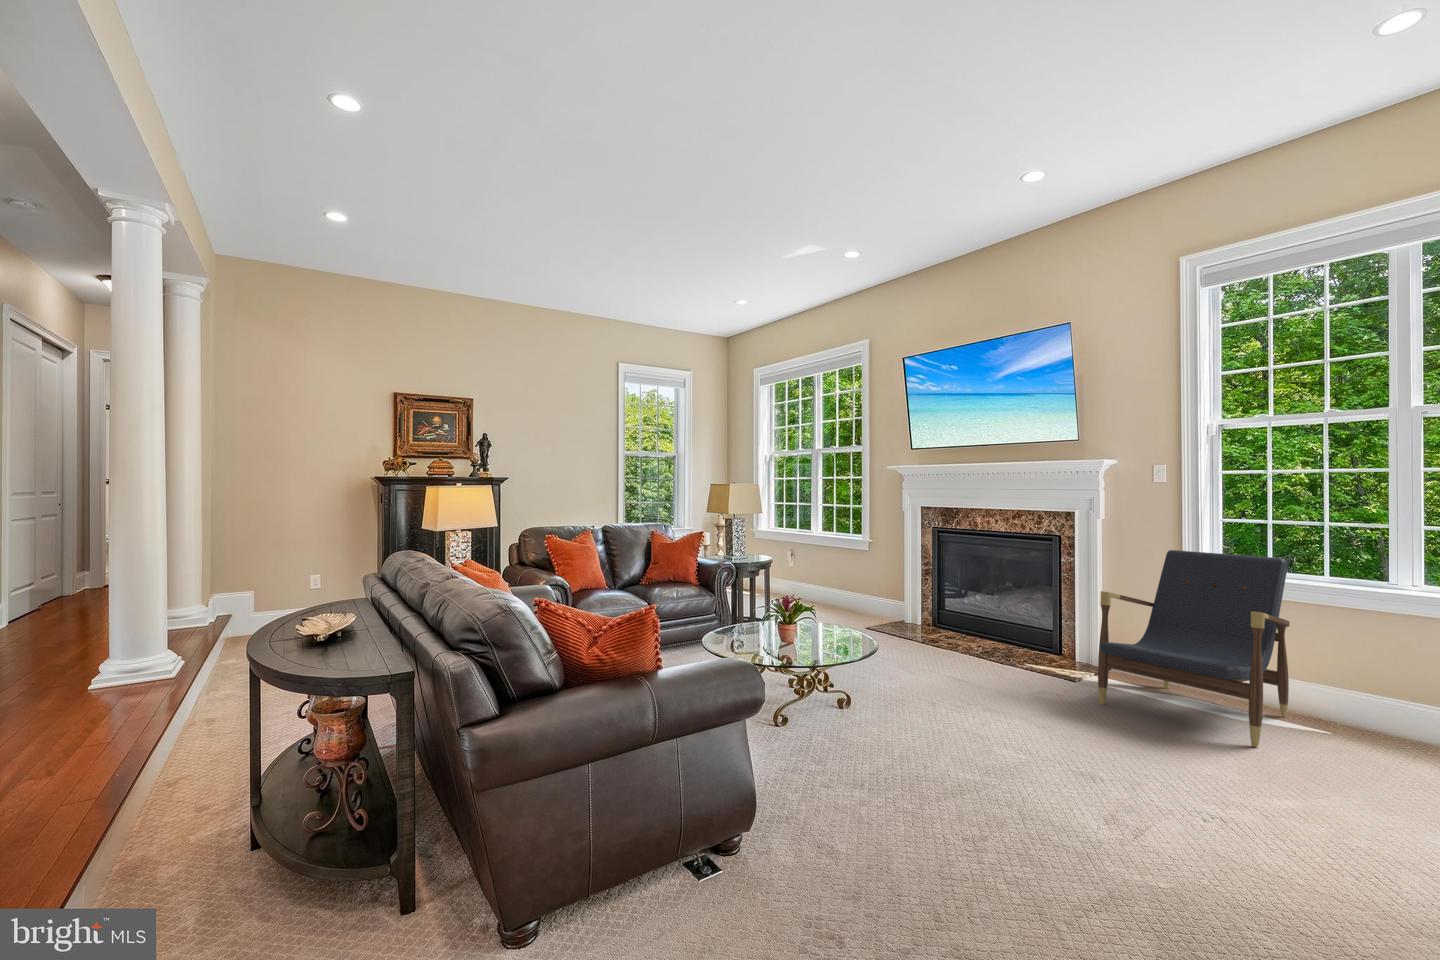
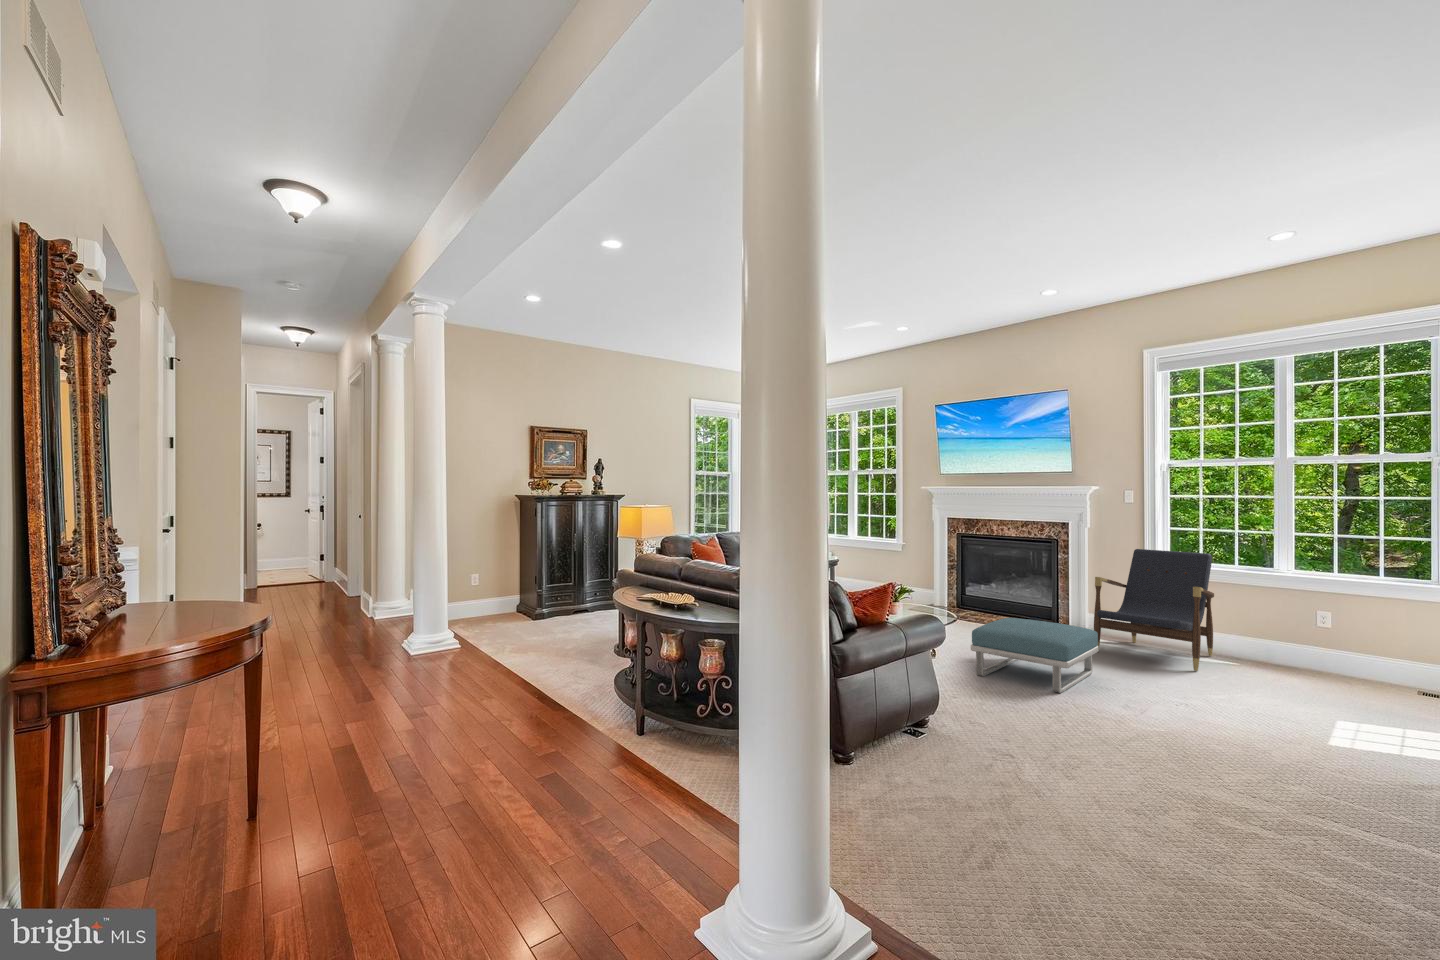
footstool: none [883,652,1088,787] -> present [971,618,1099,693]

